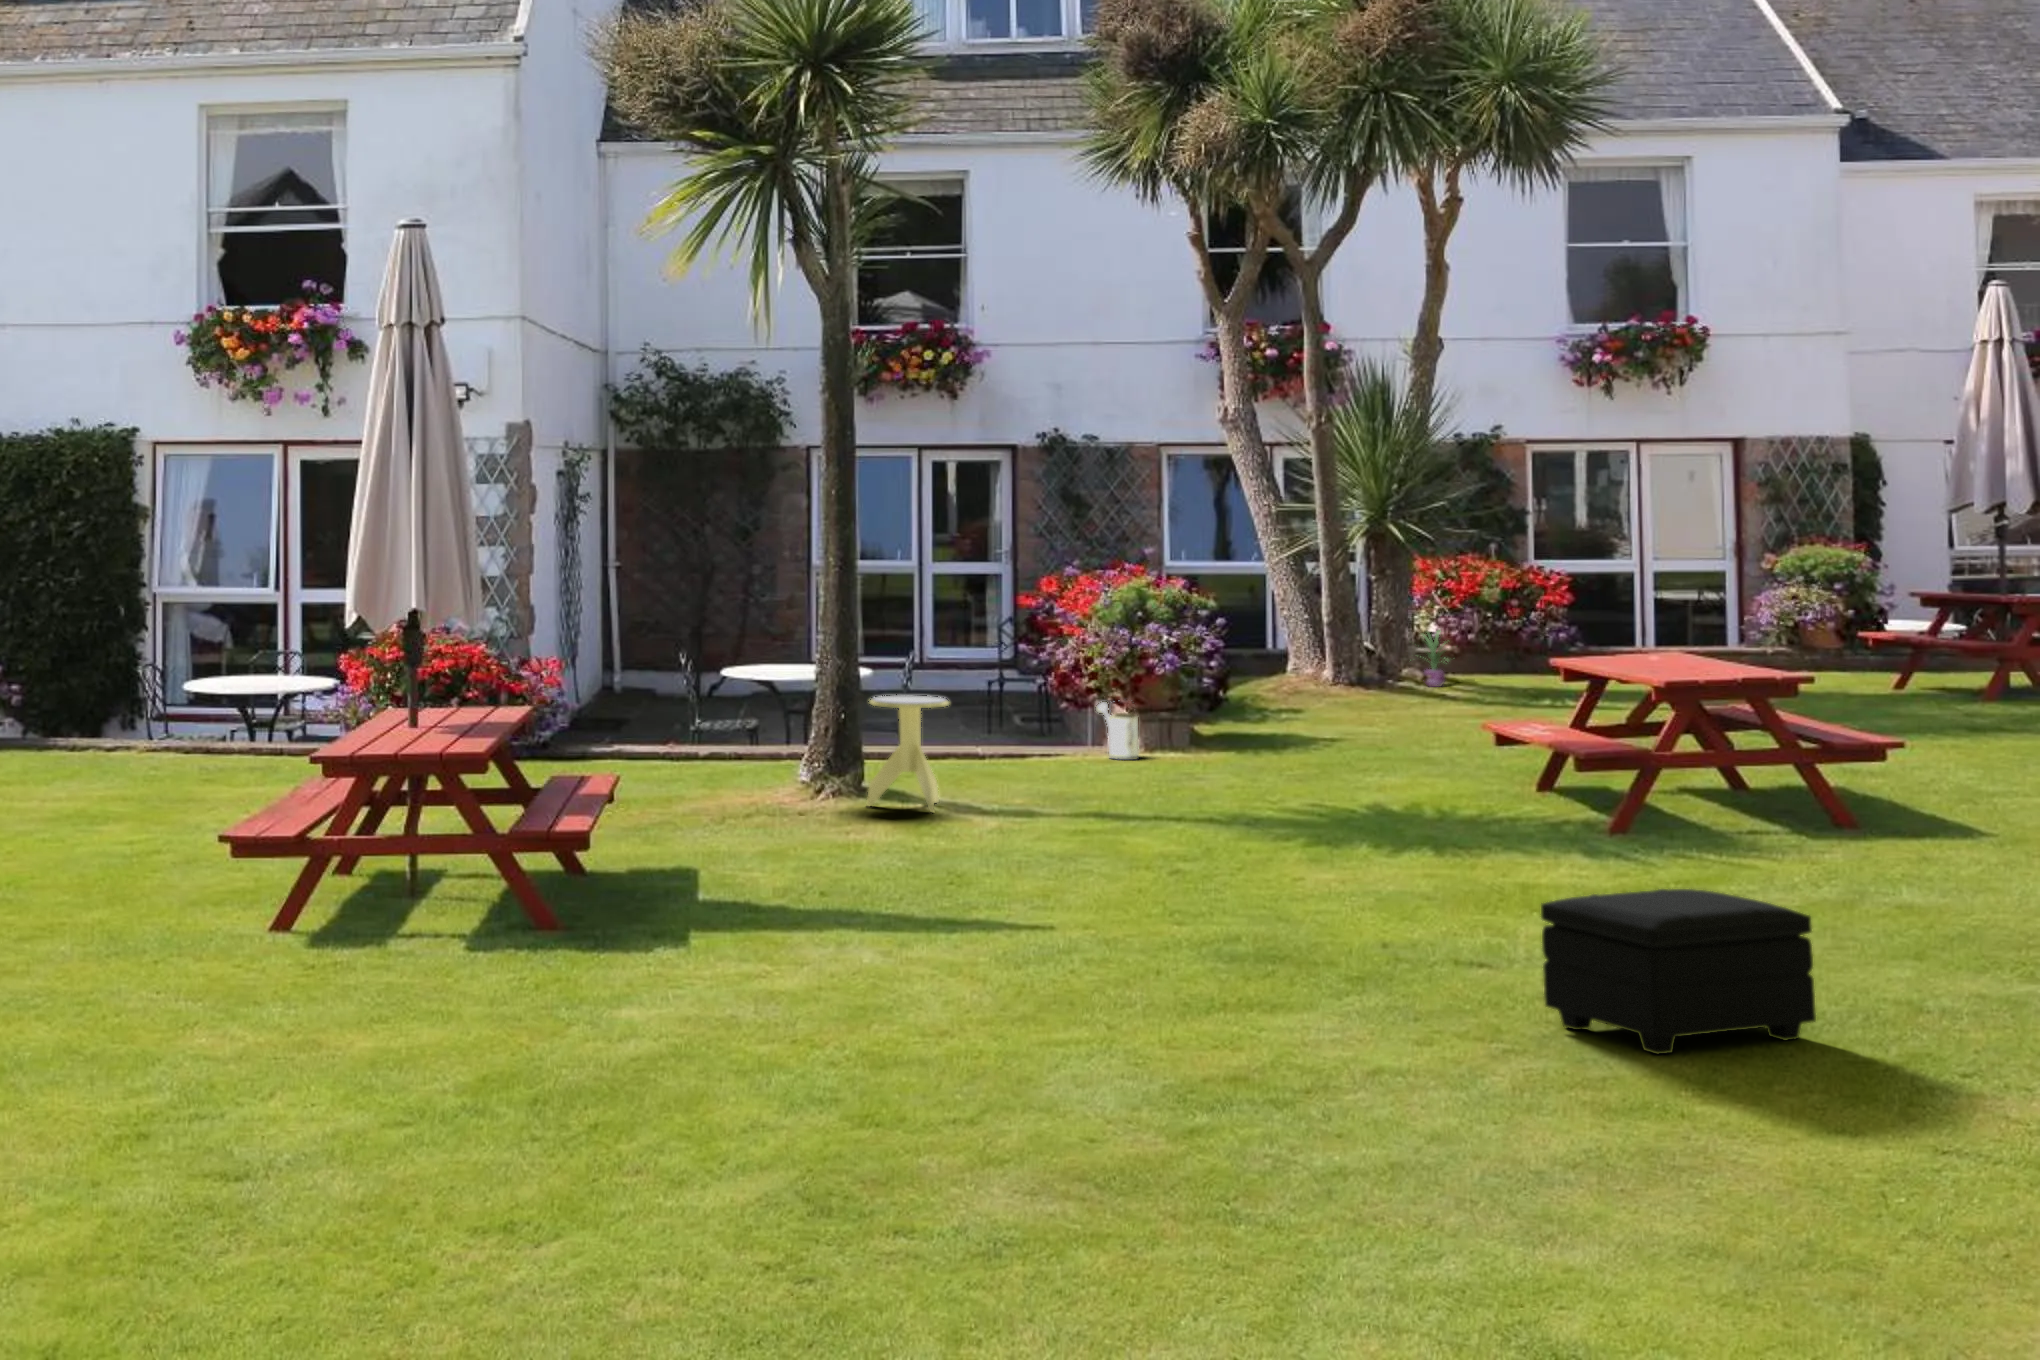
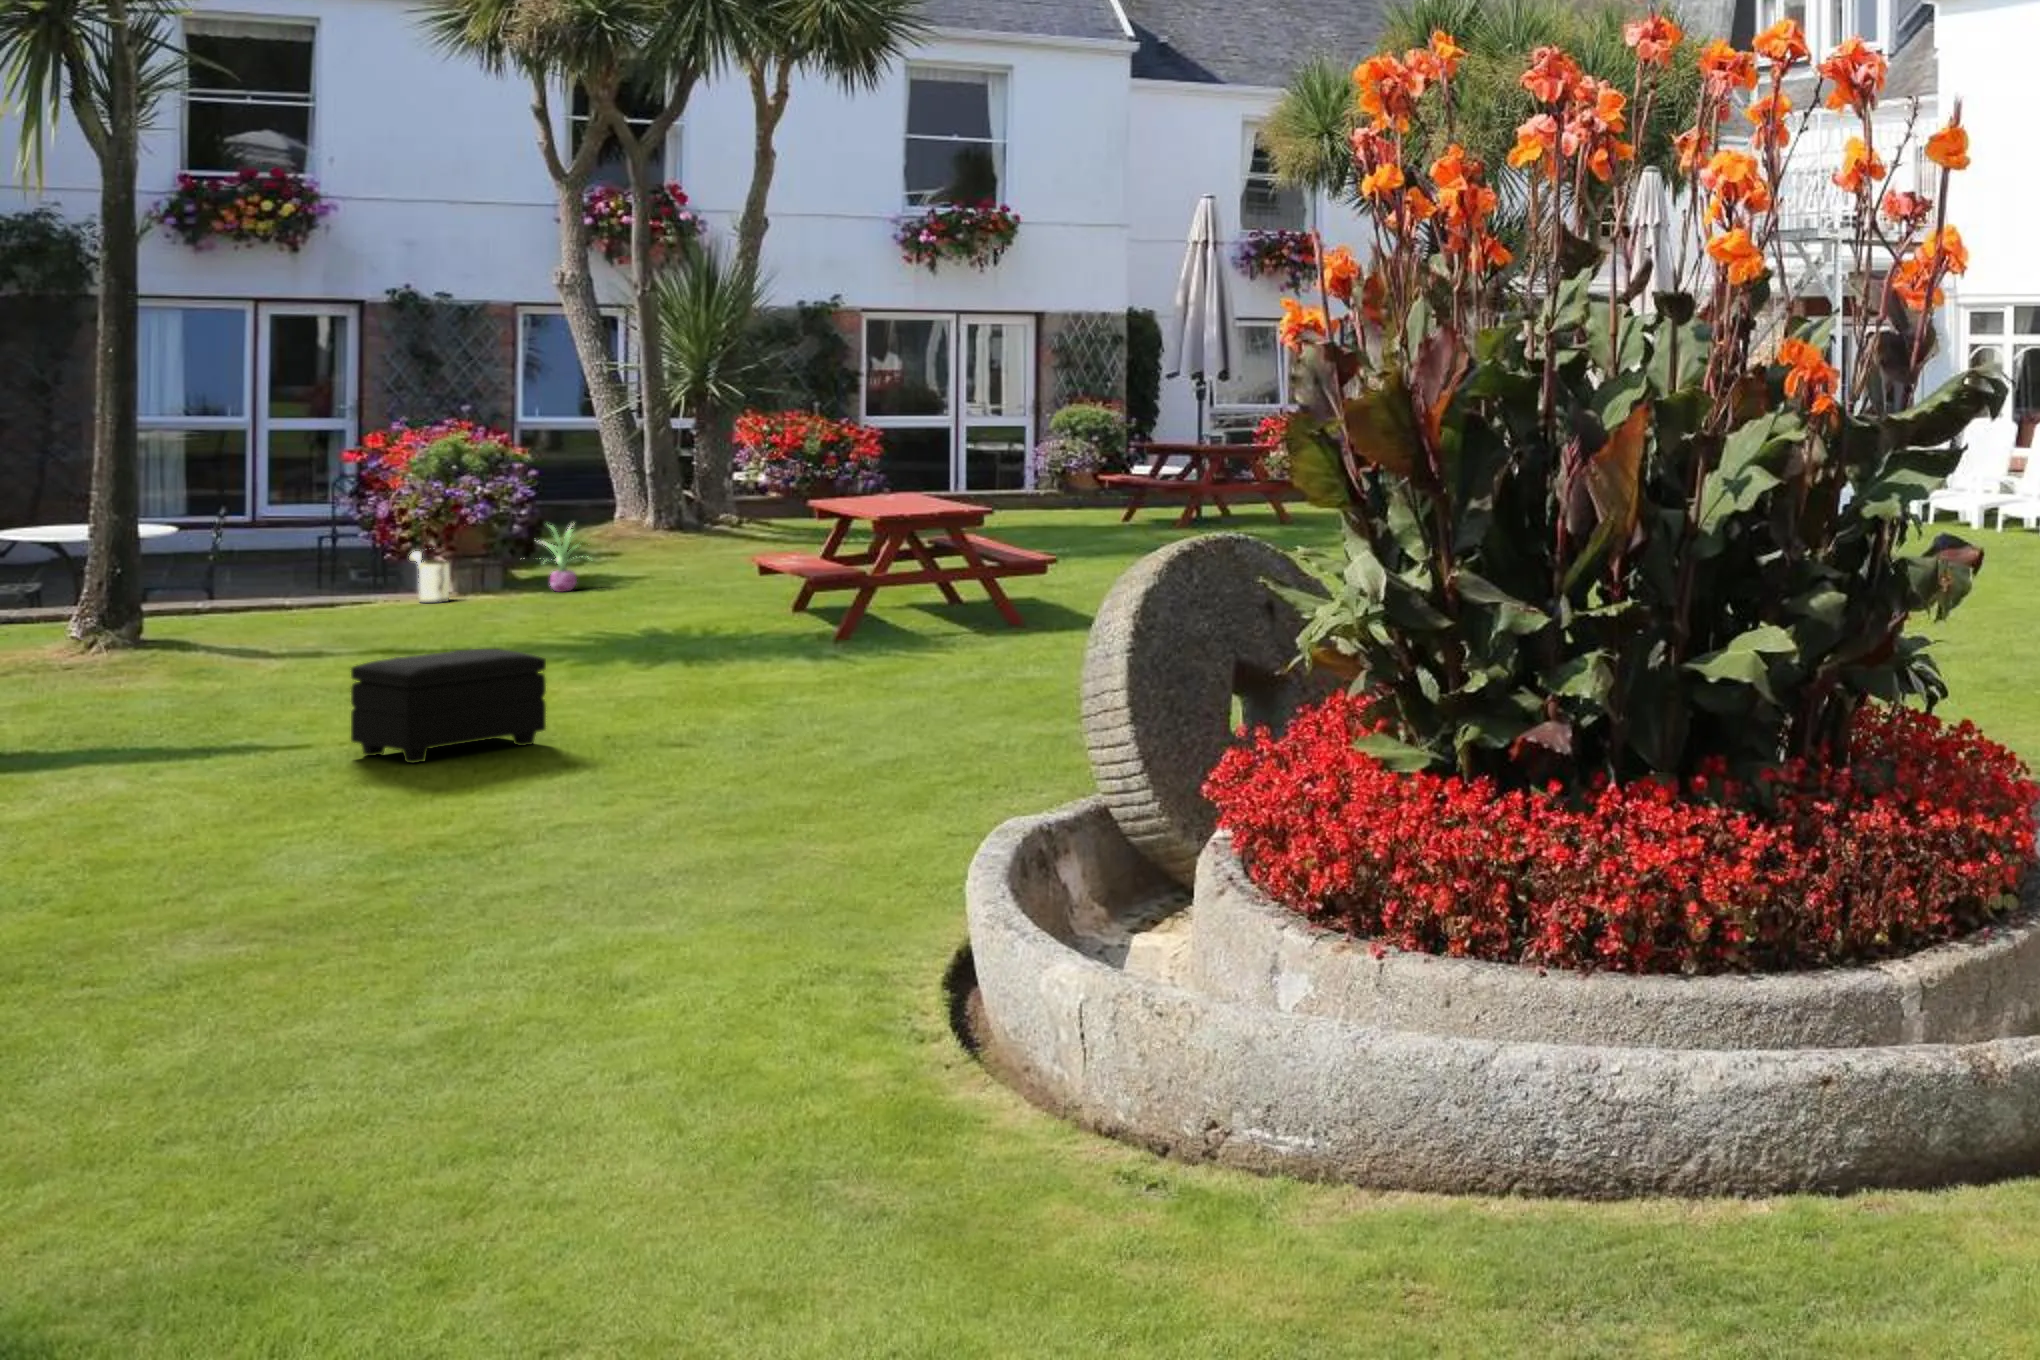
decorative plant: present [1420,630,1446,687] -> present [544,526,588,592]
side table: present [867,696,950,812] -> none [141,550,235,659]
footstool: present [1541,889,1816,1054] -> present [351,649,546,763]

